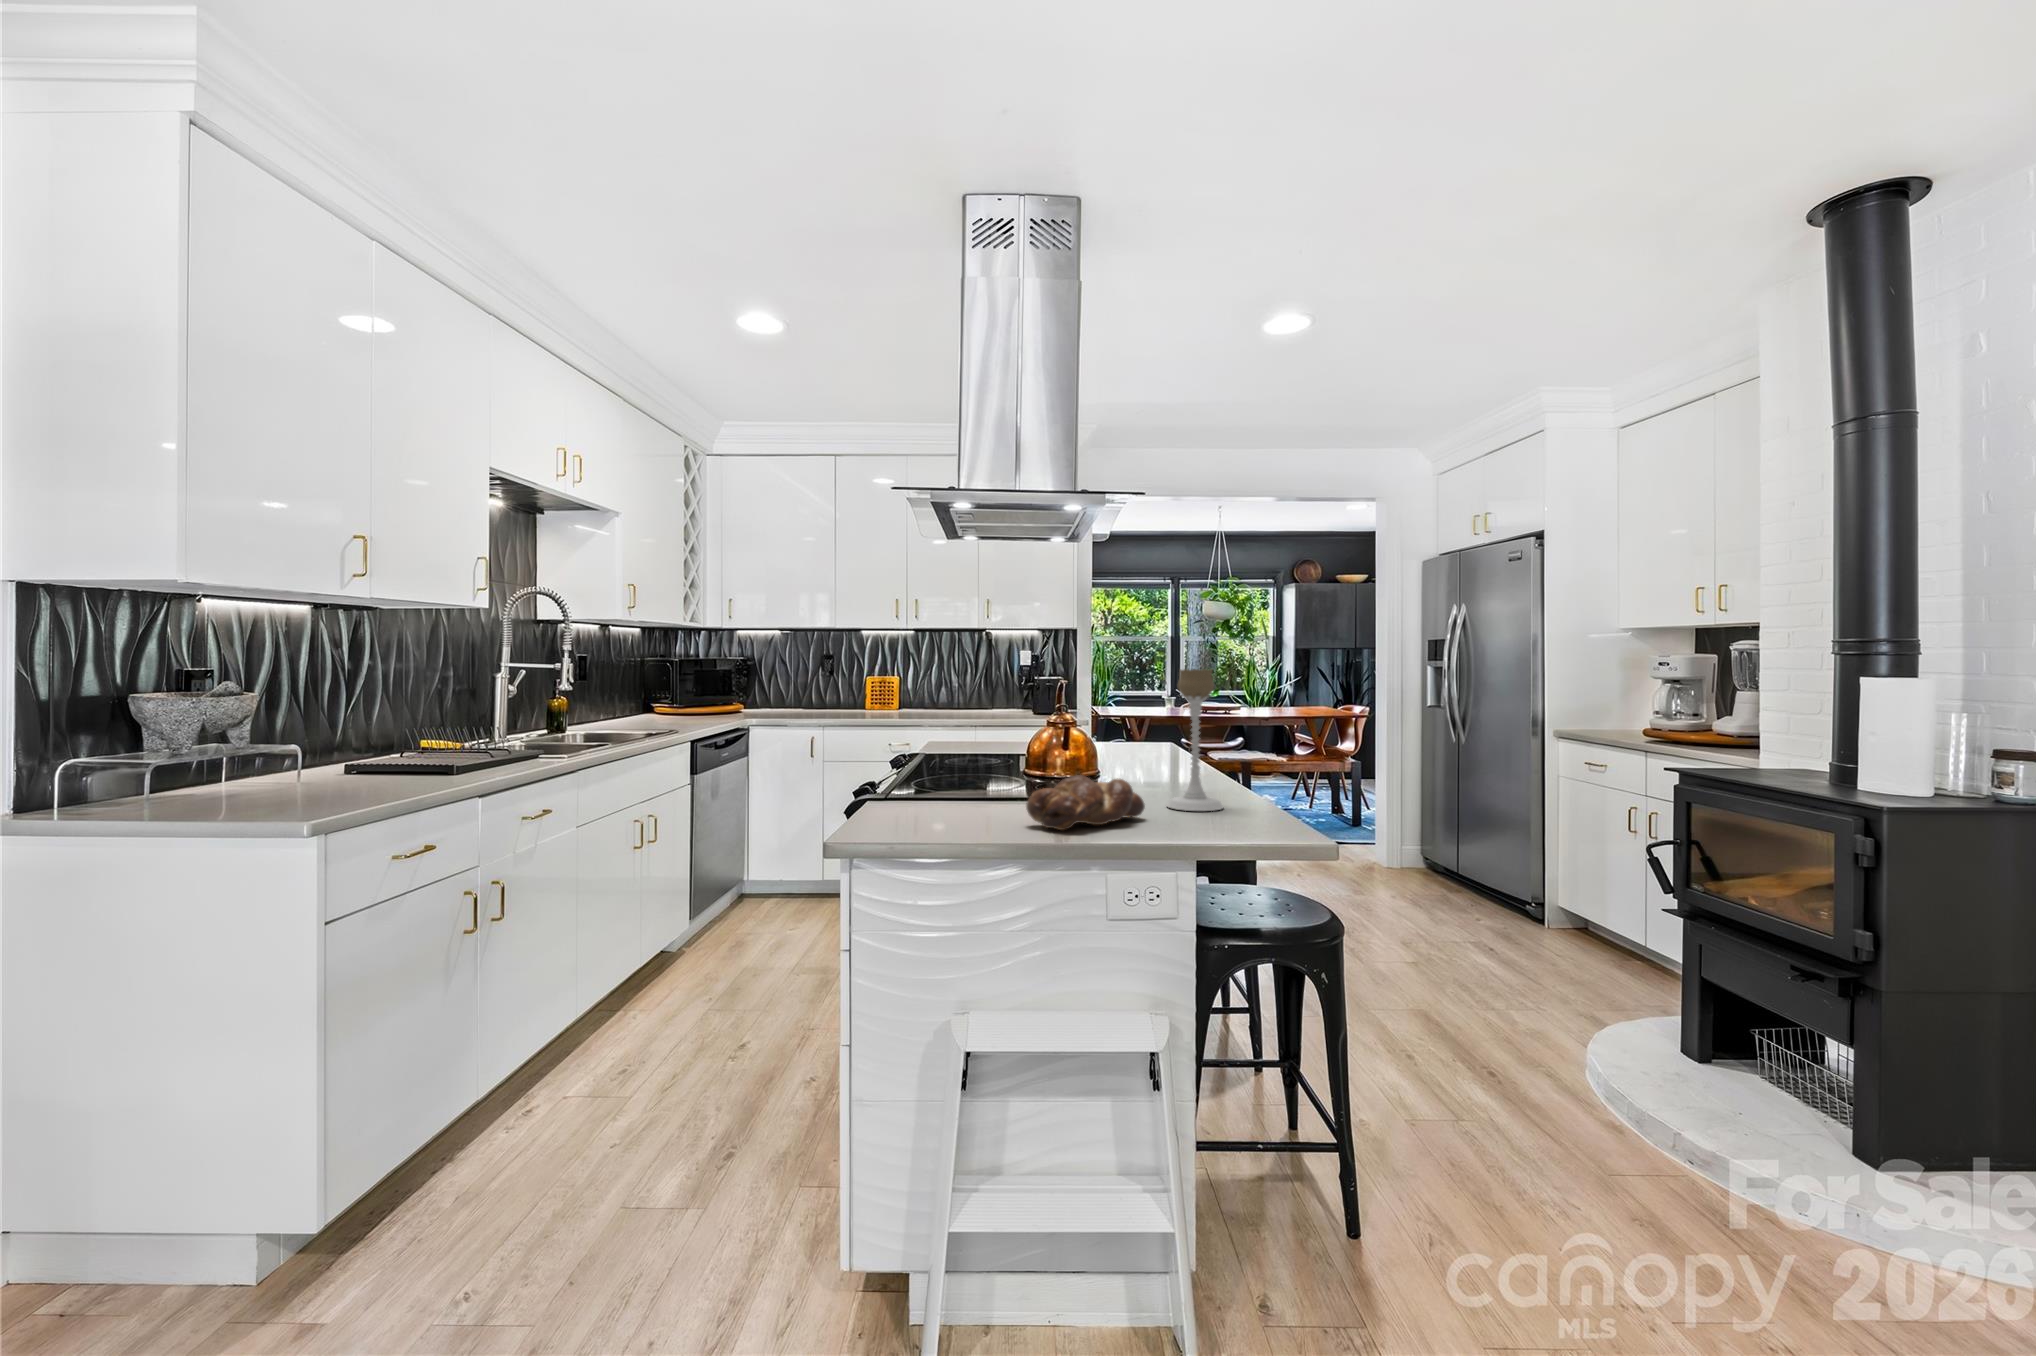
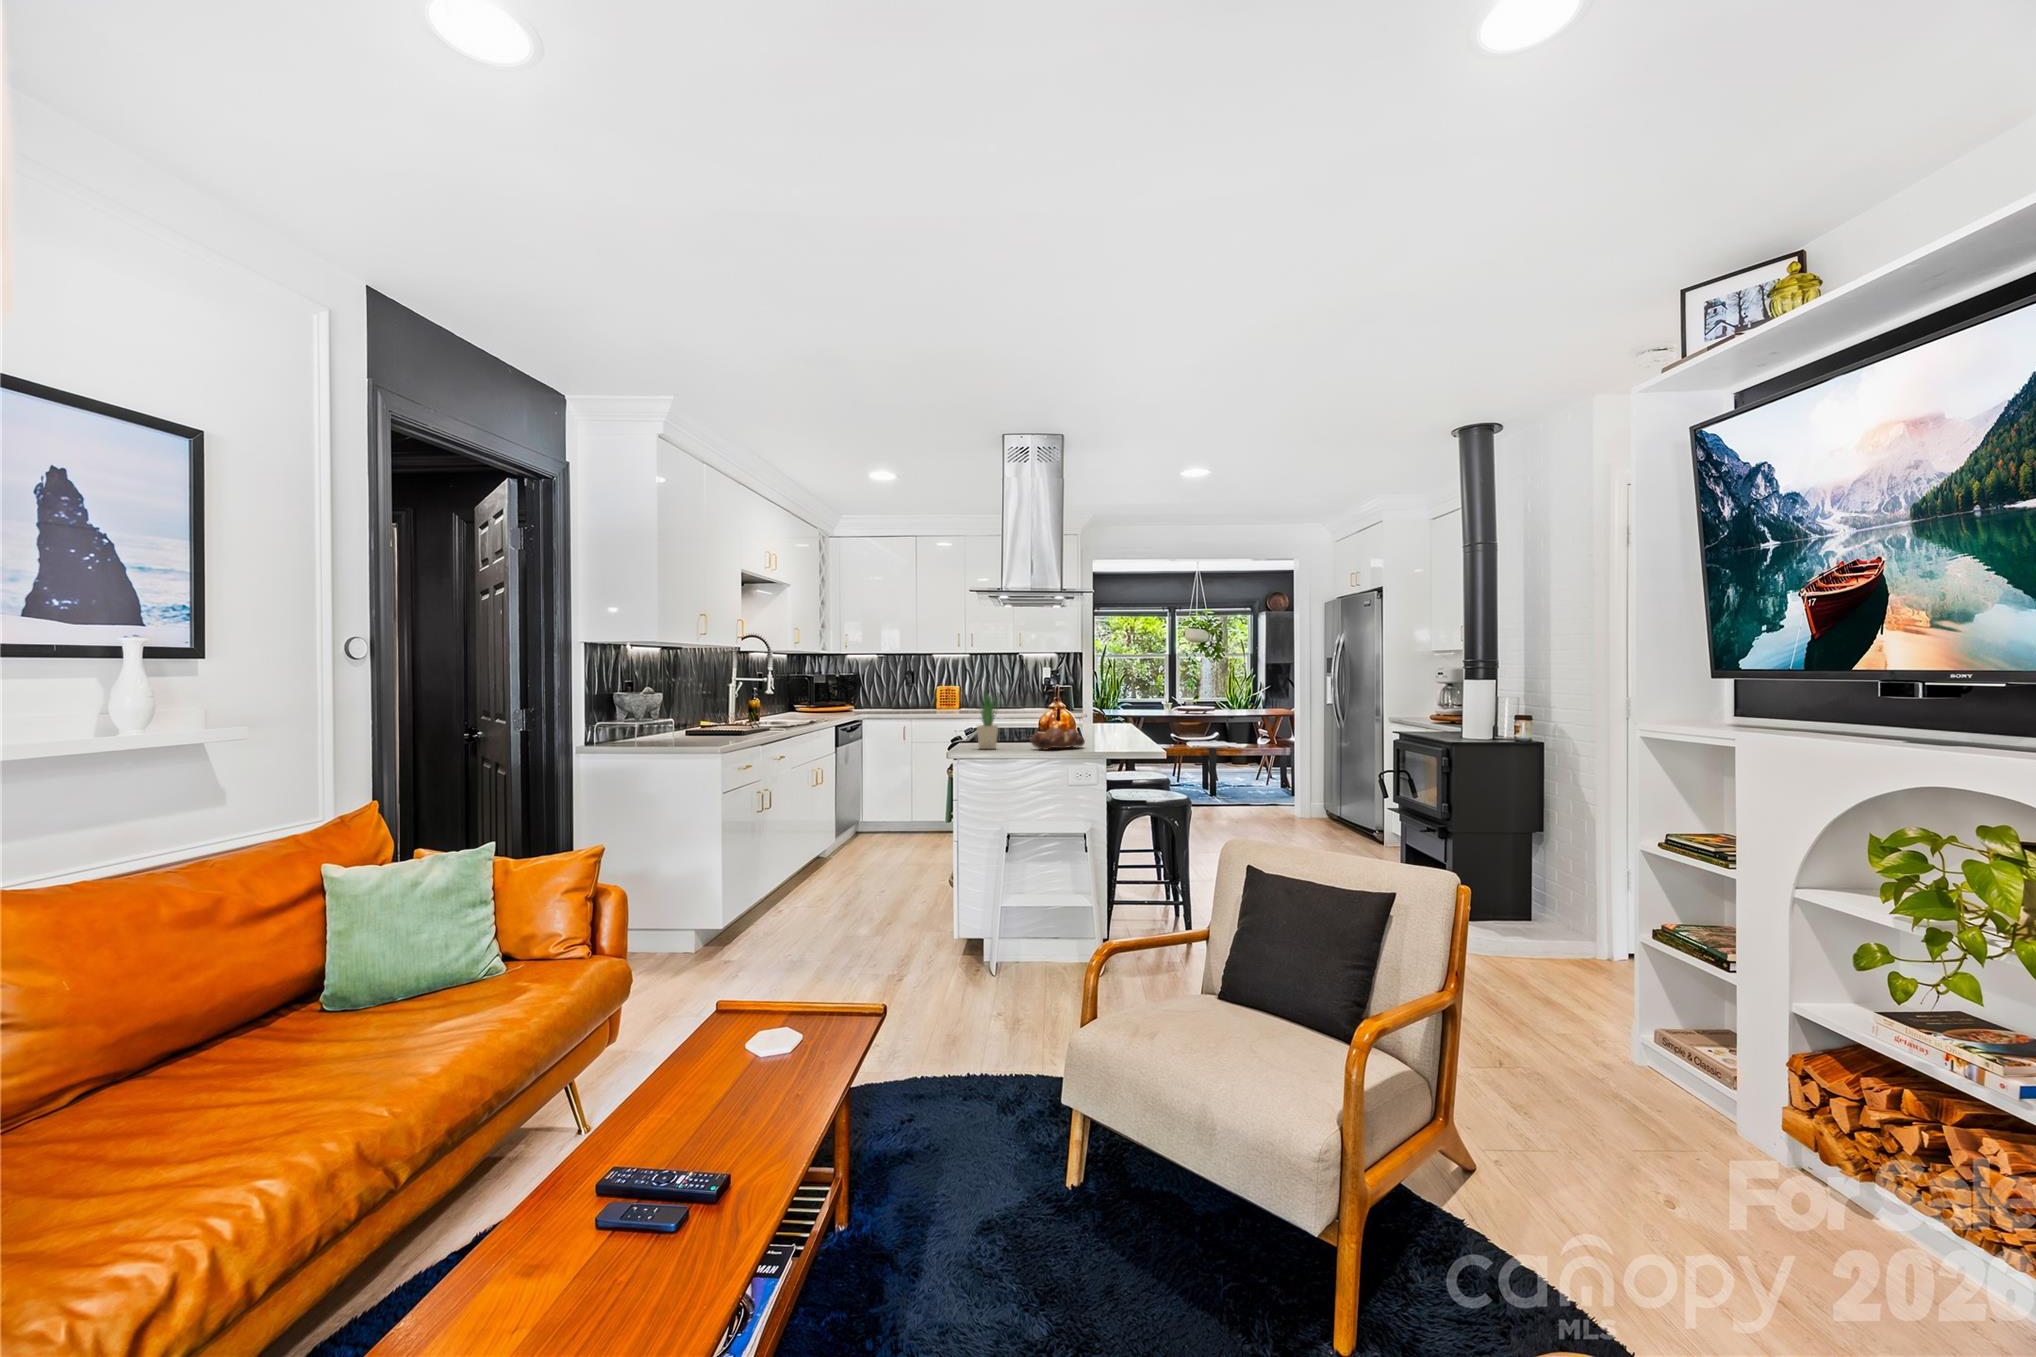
candle holder: present [1167,669,1223,811] -> none [1099,679,1126,746]
potted plant: none [905,679,964,826] -> present [977,694,998,749]

